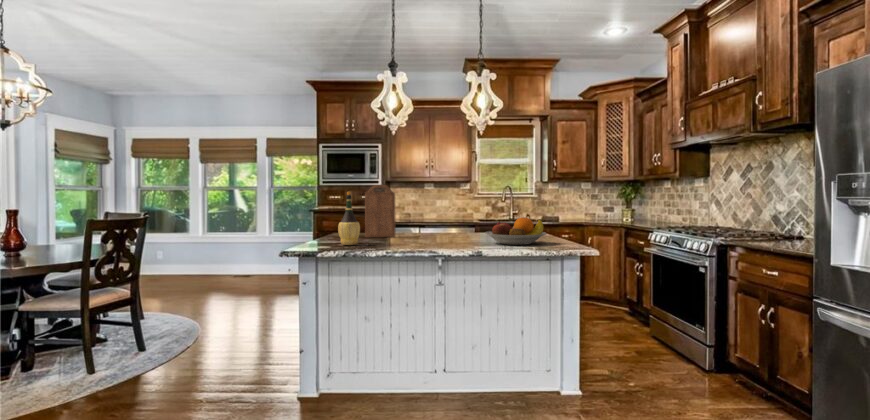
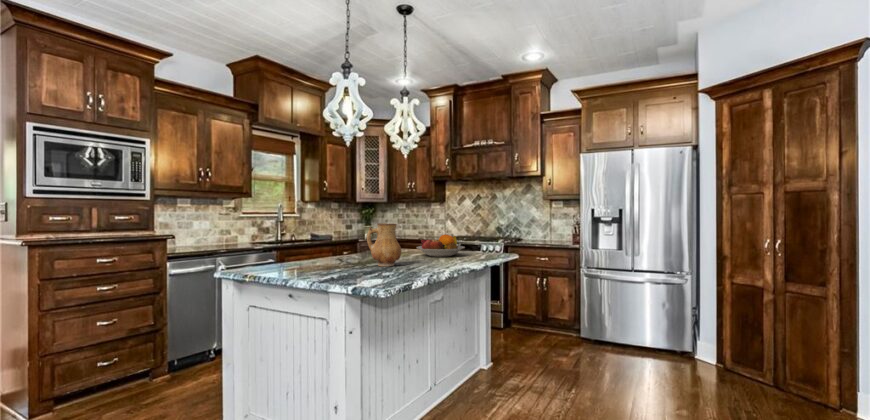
cutting board: present [365,185,395,237] -> none [286,208,311,265]
wine bottle: present [338,192,360,245] -> none [330,216,353,272]
ceramic pitcher: none [392,200,424,246] -> present [367,223,401,266]

